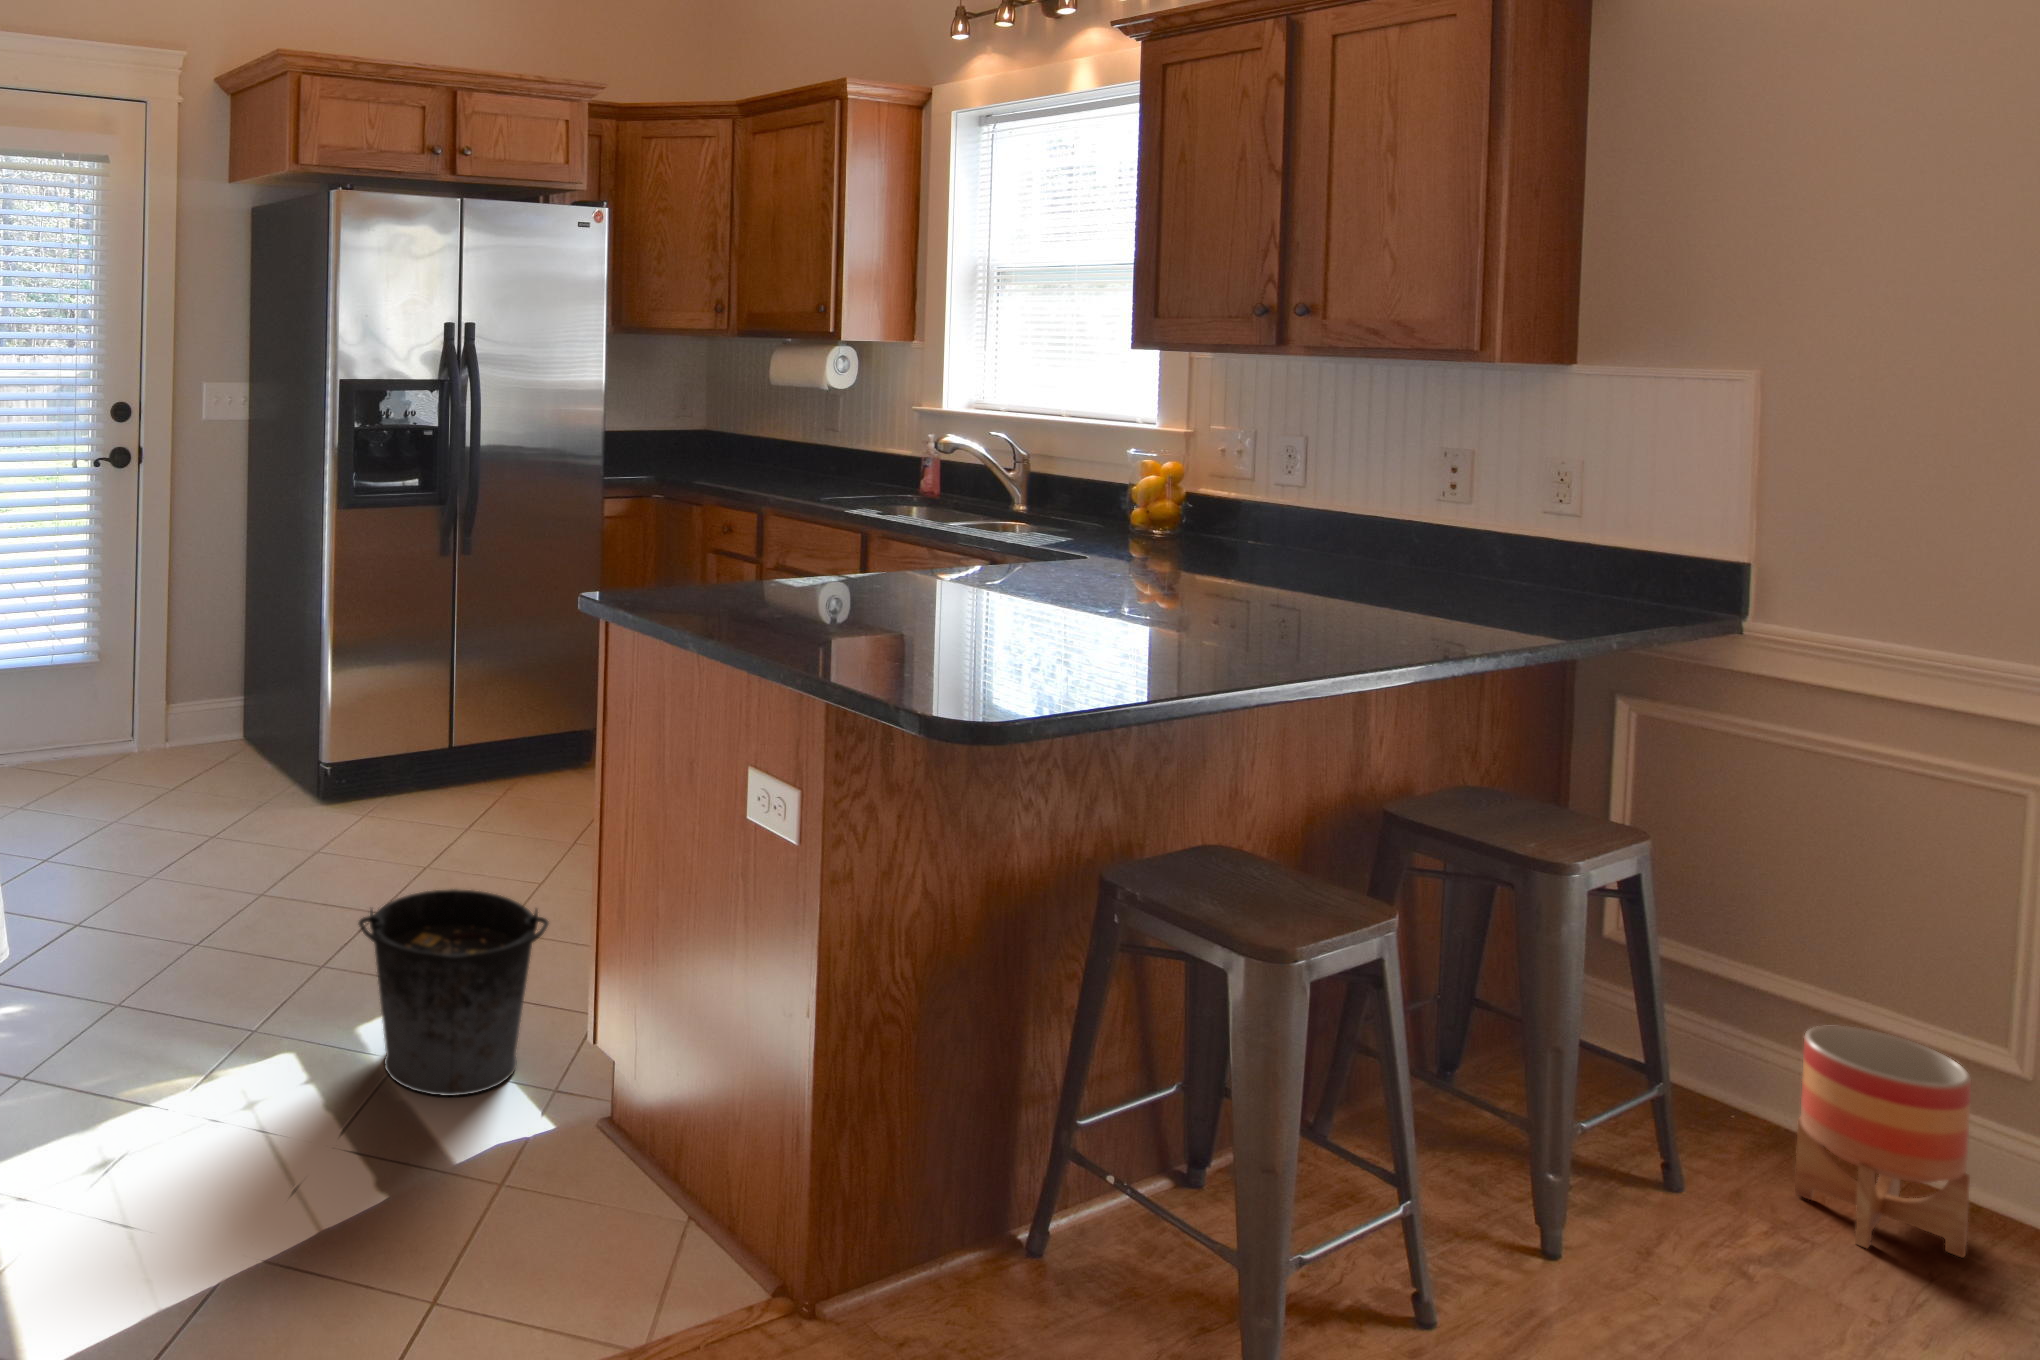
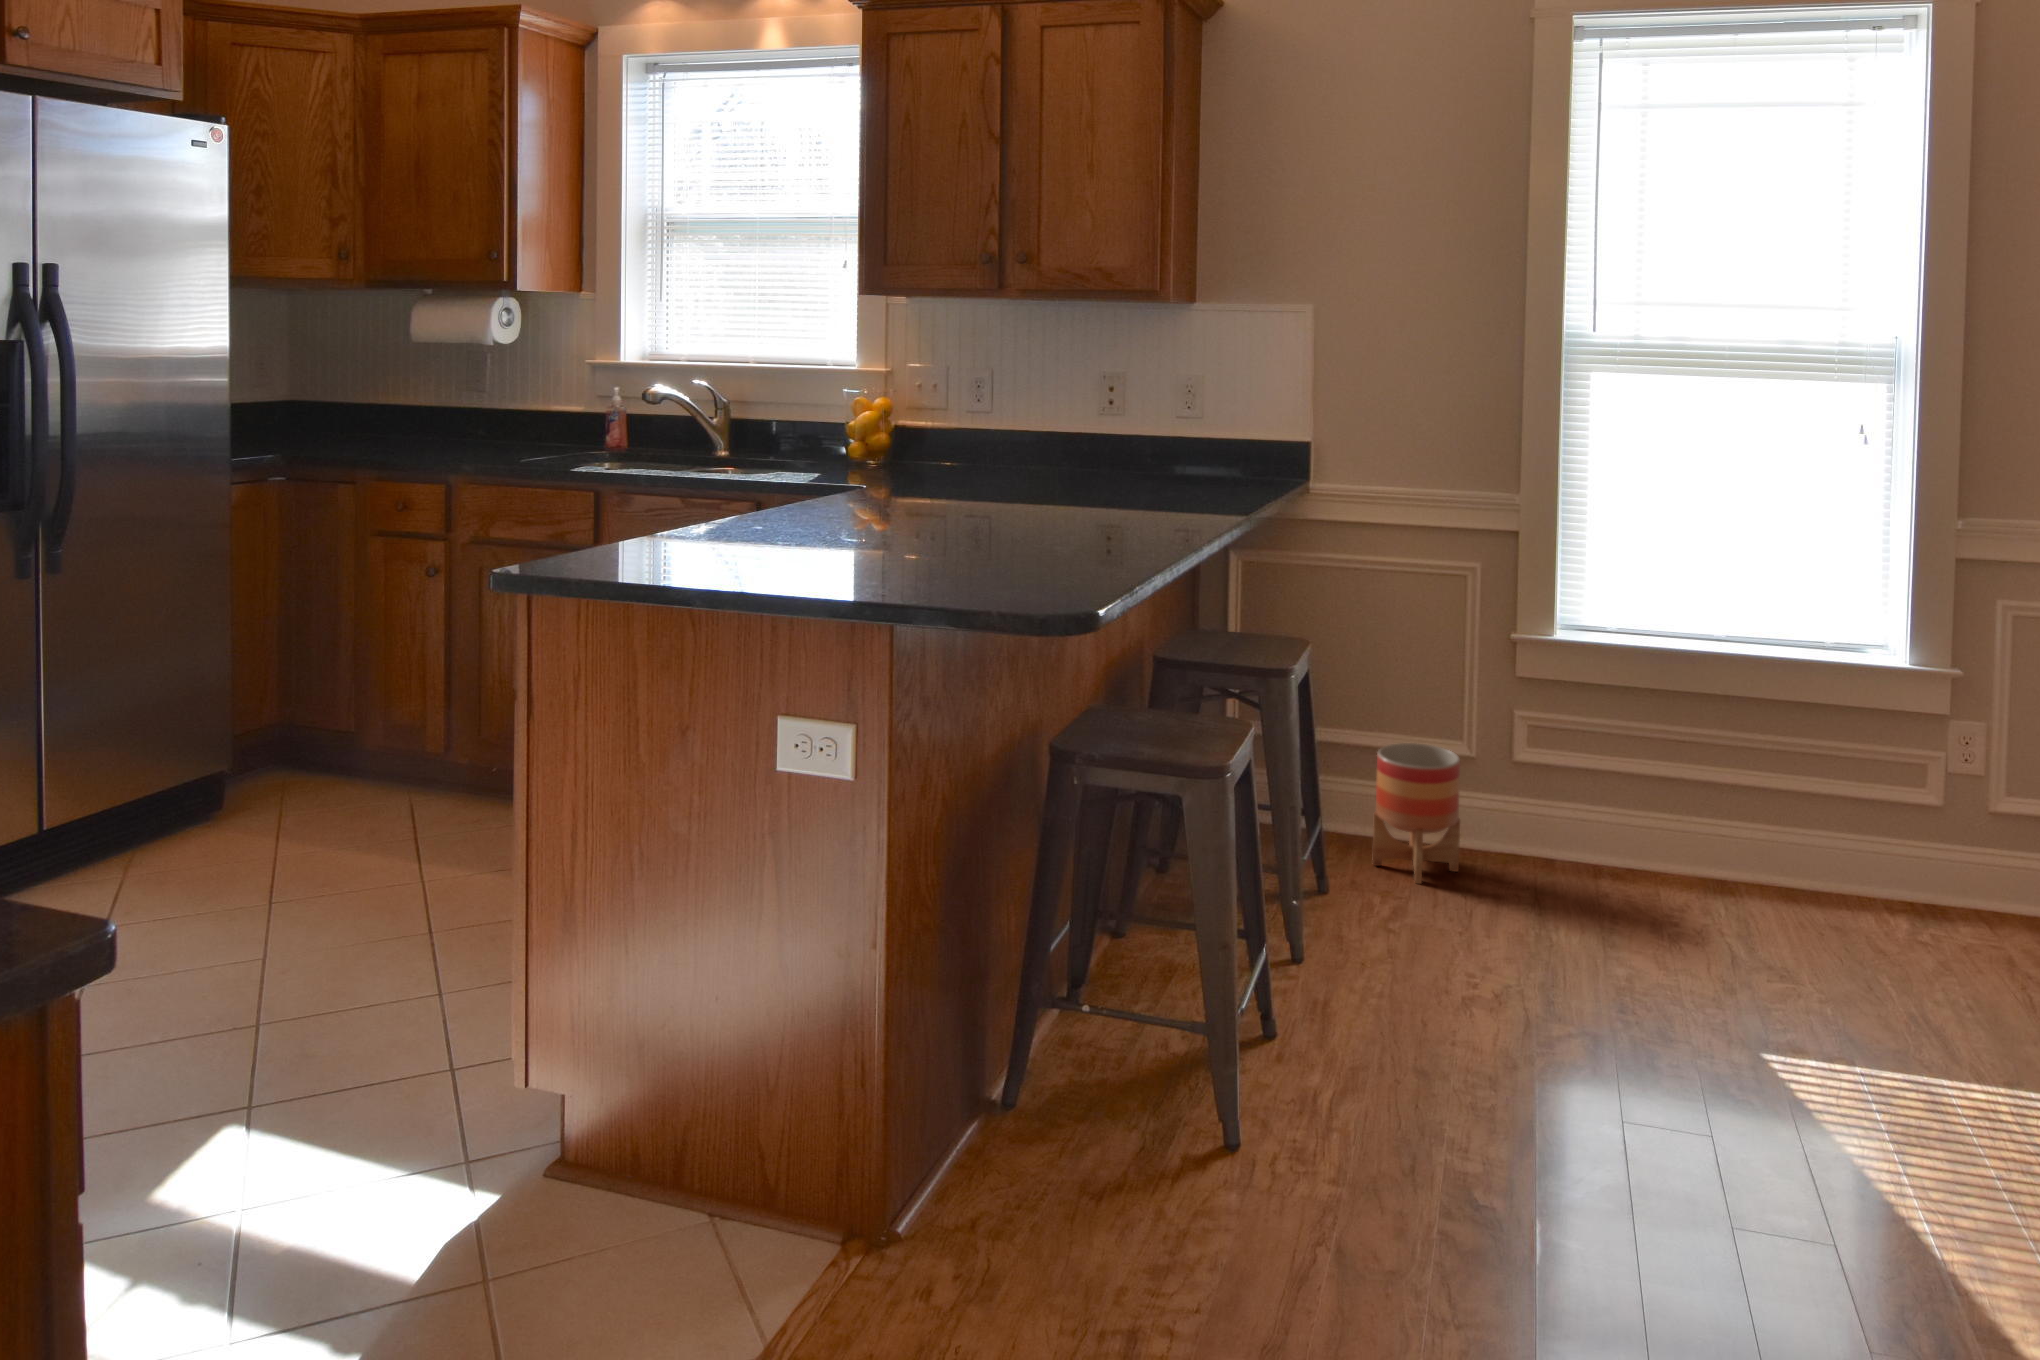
bucket: present [358,889,549,1096] -> none [181,958,444,1236]

